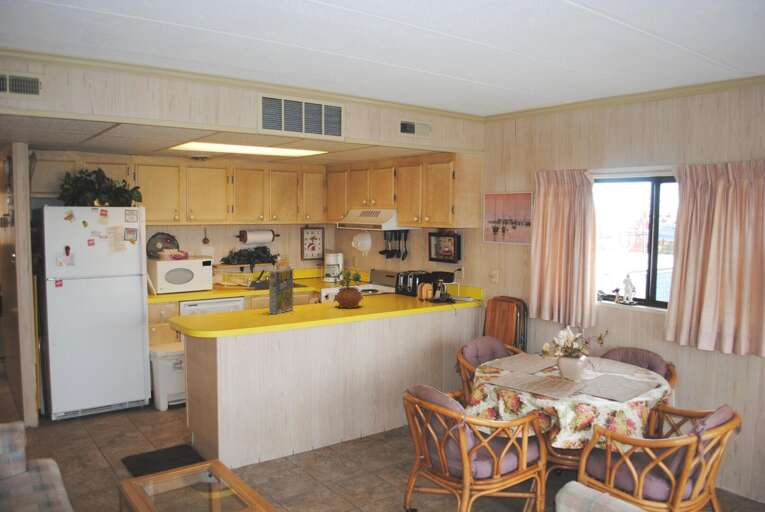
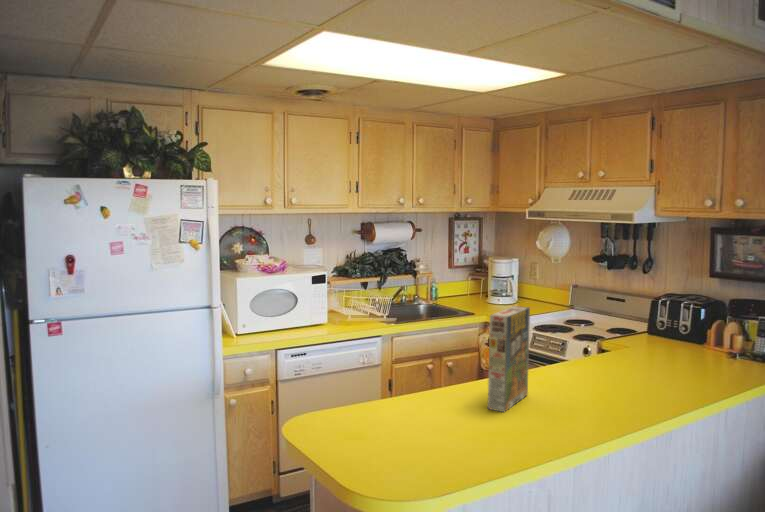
potted plant: present [334,271,362,308] -> none [601,306,663,388]

